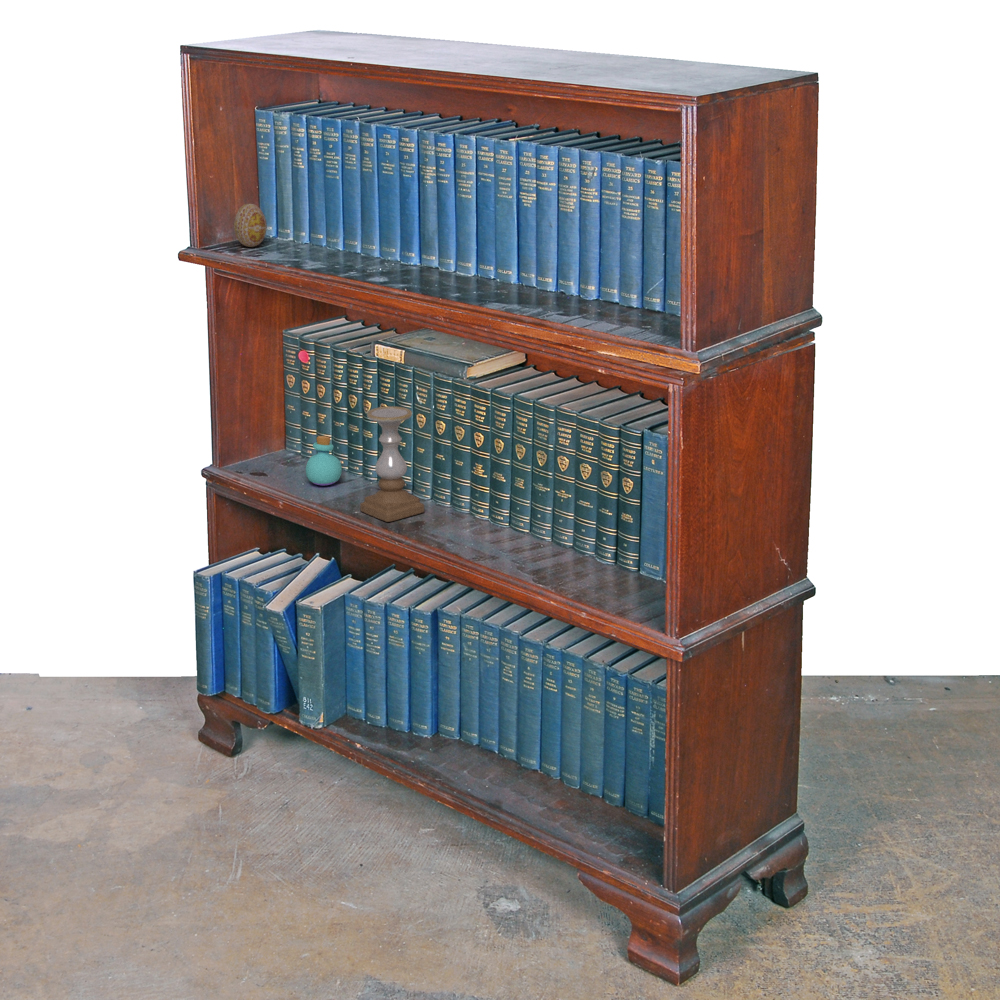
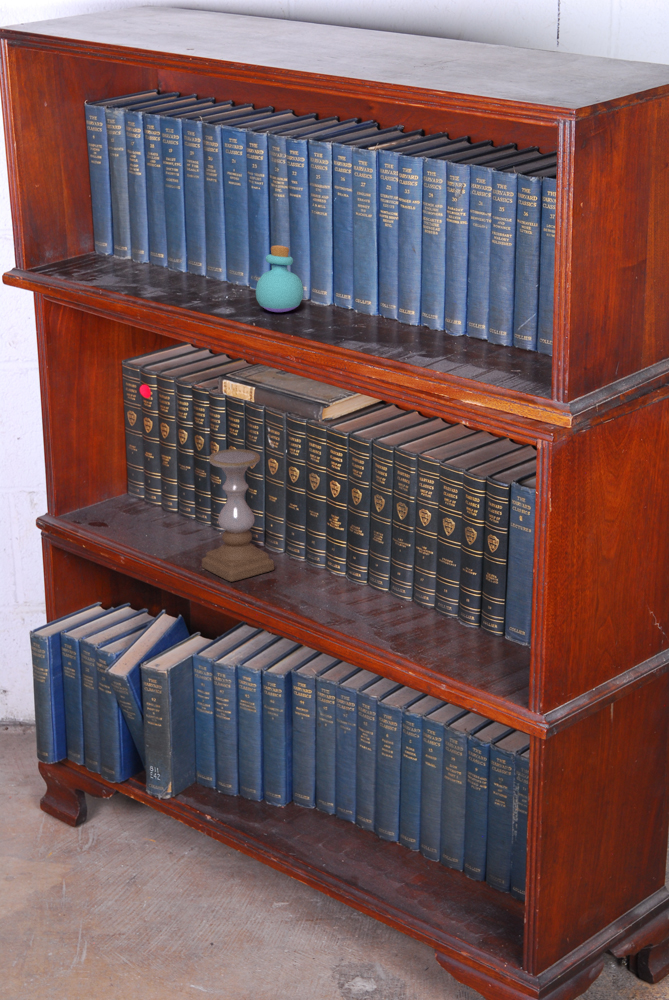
decorative egg: present [234,204,267,247] -> none [64,217,101,266]
perfume bottle: present [306,436,342,486] -> present [256,245,304,312]

